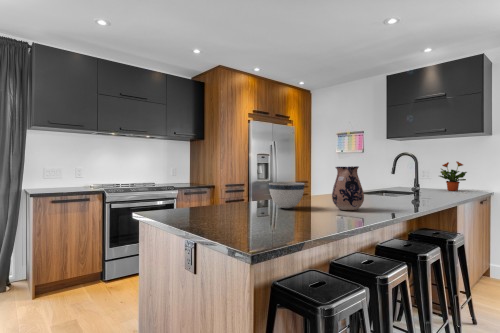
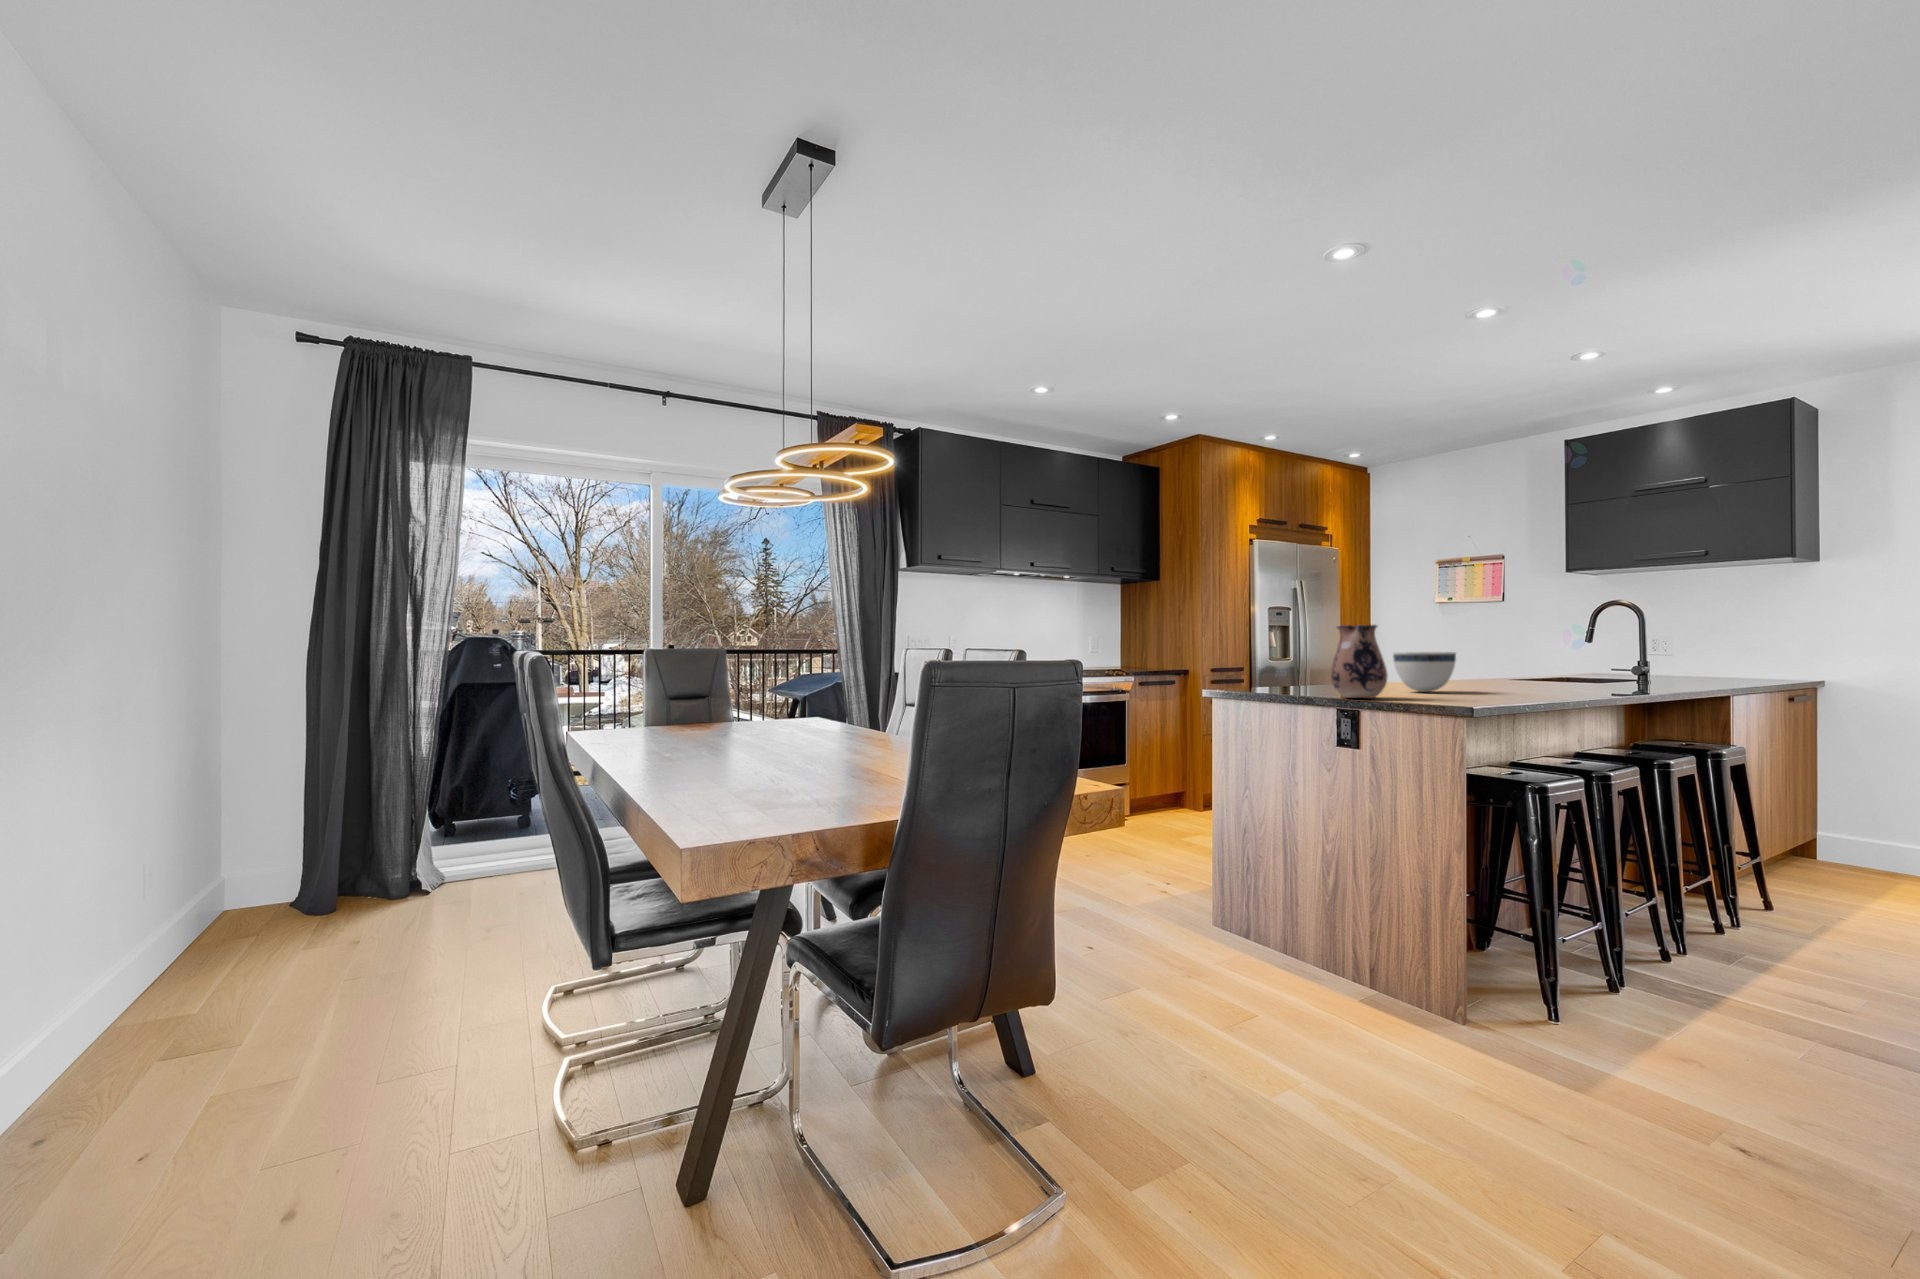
potted plant: present [440,162,467,191] -> none [1690,616,1758,678]
ceramic pitcher: present [332,166,364,210] -> present [1331,625,1388,698]

